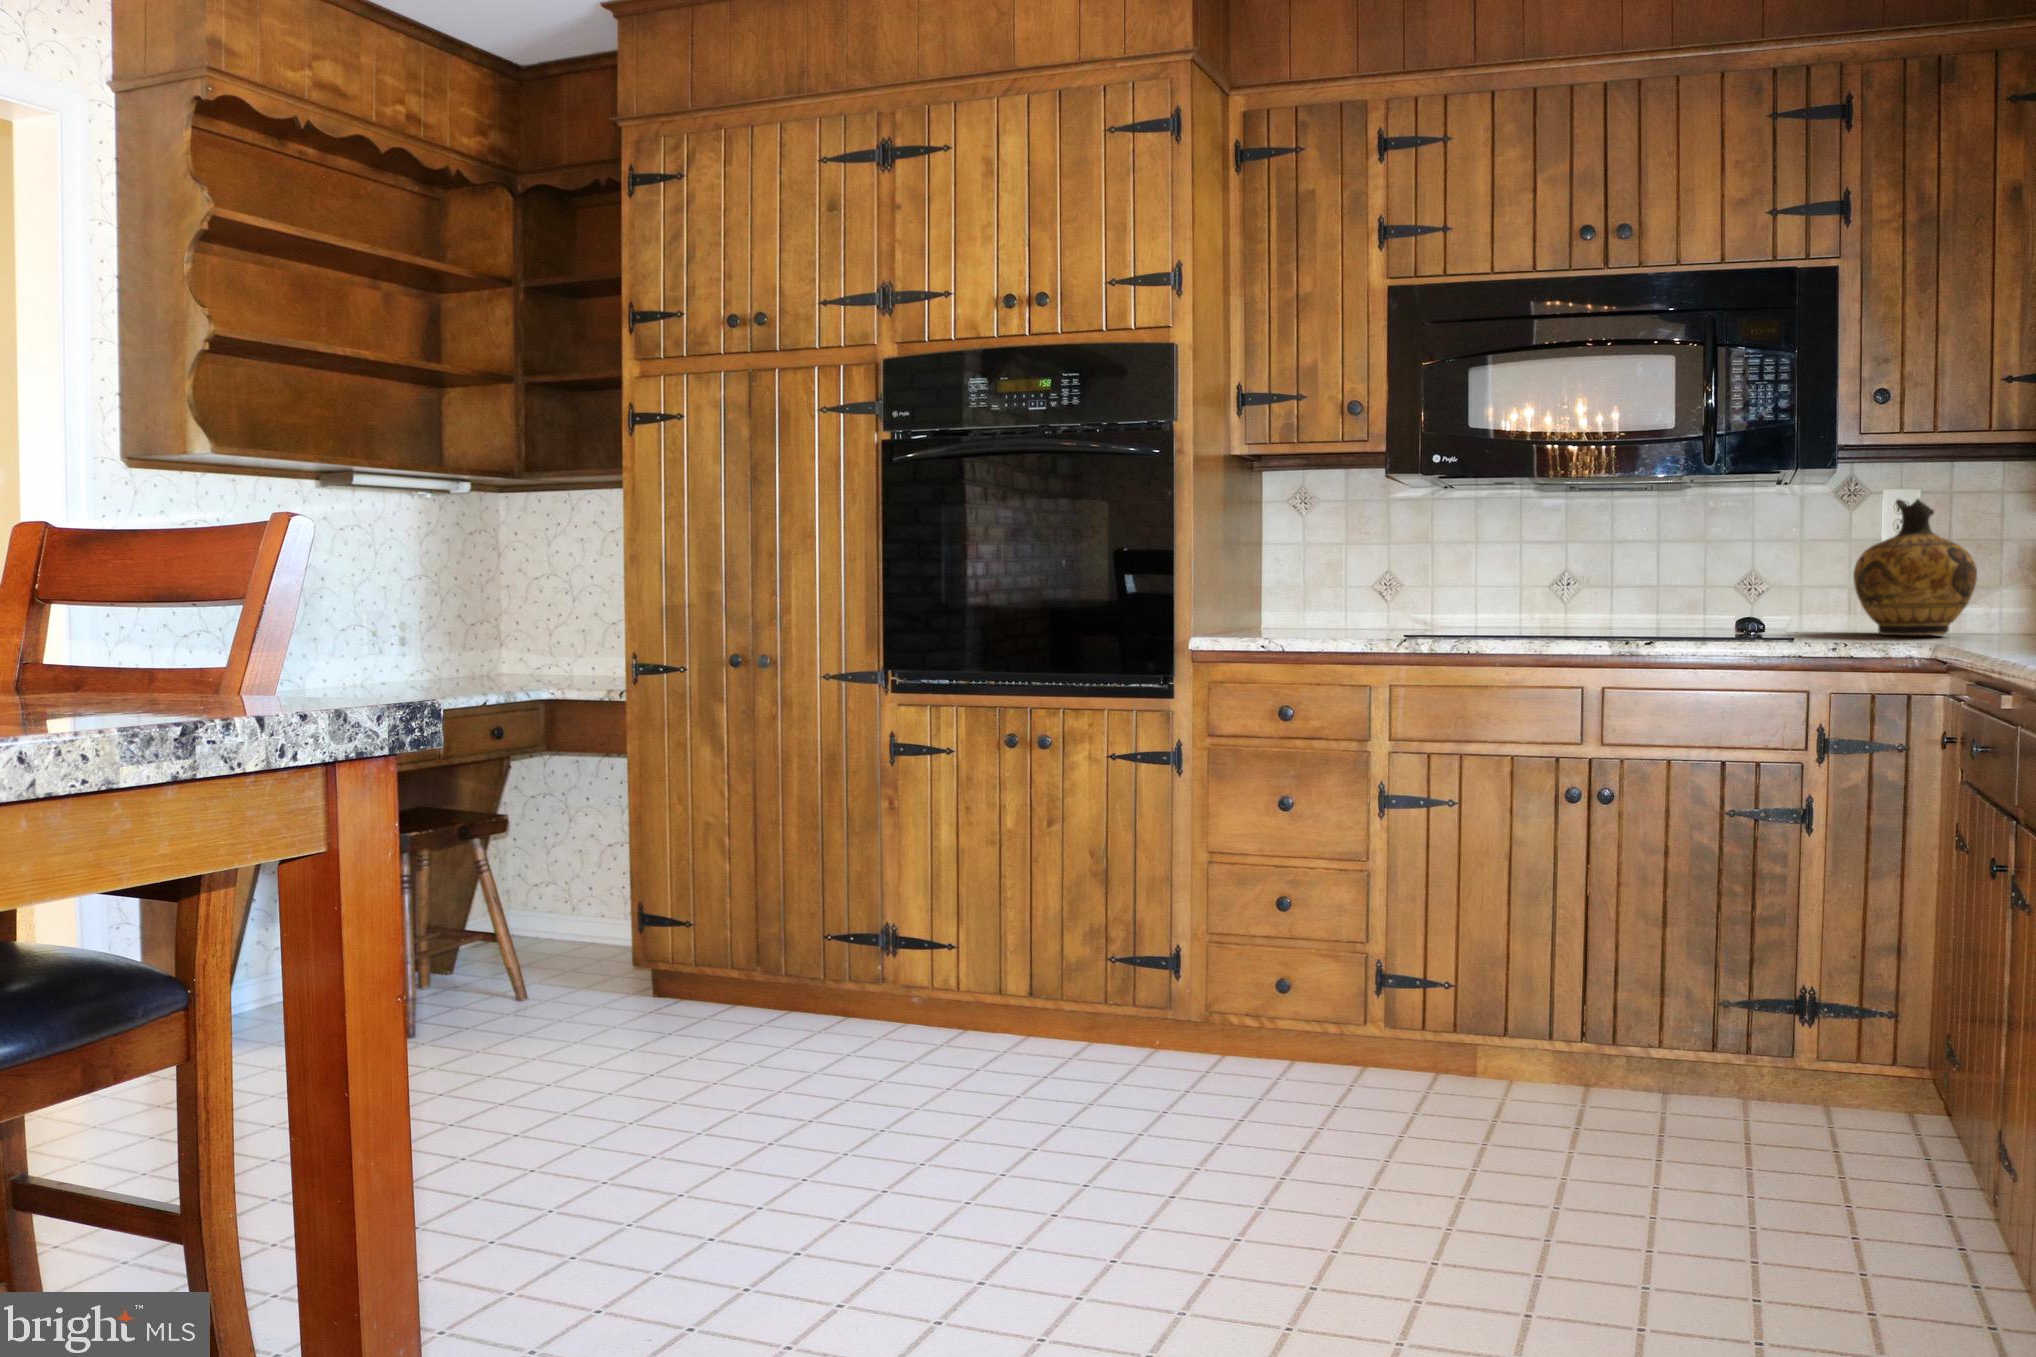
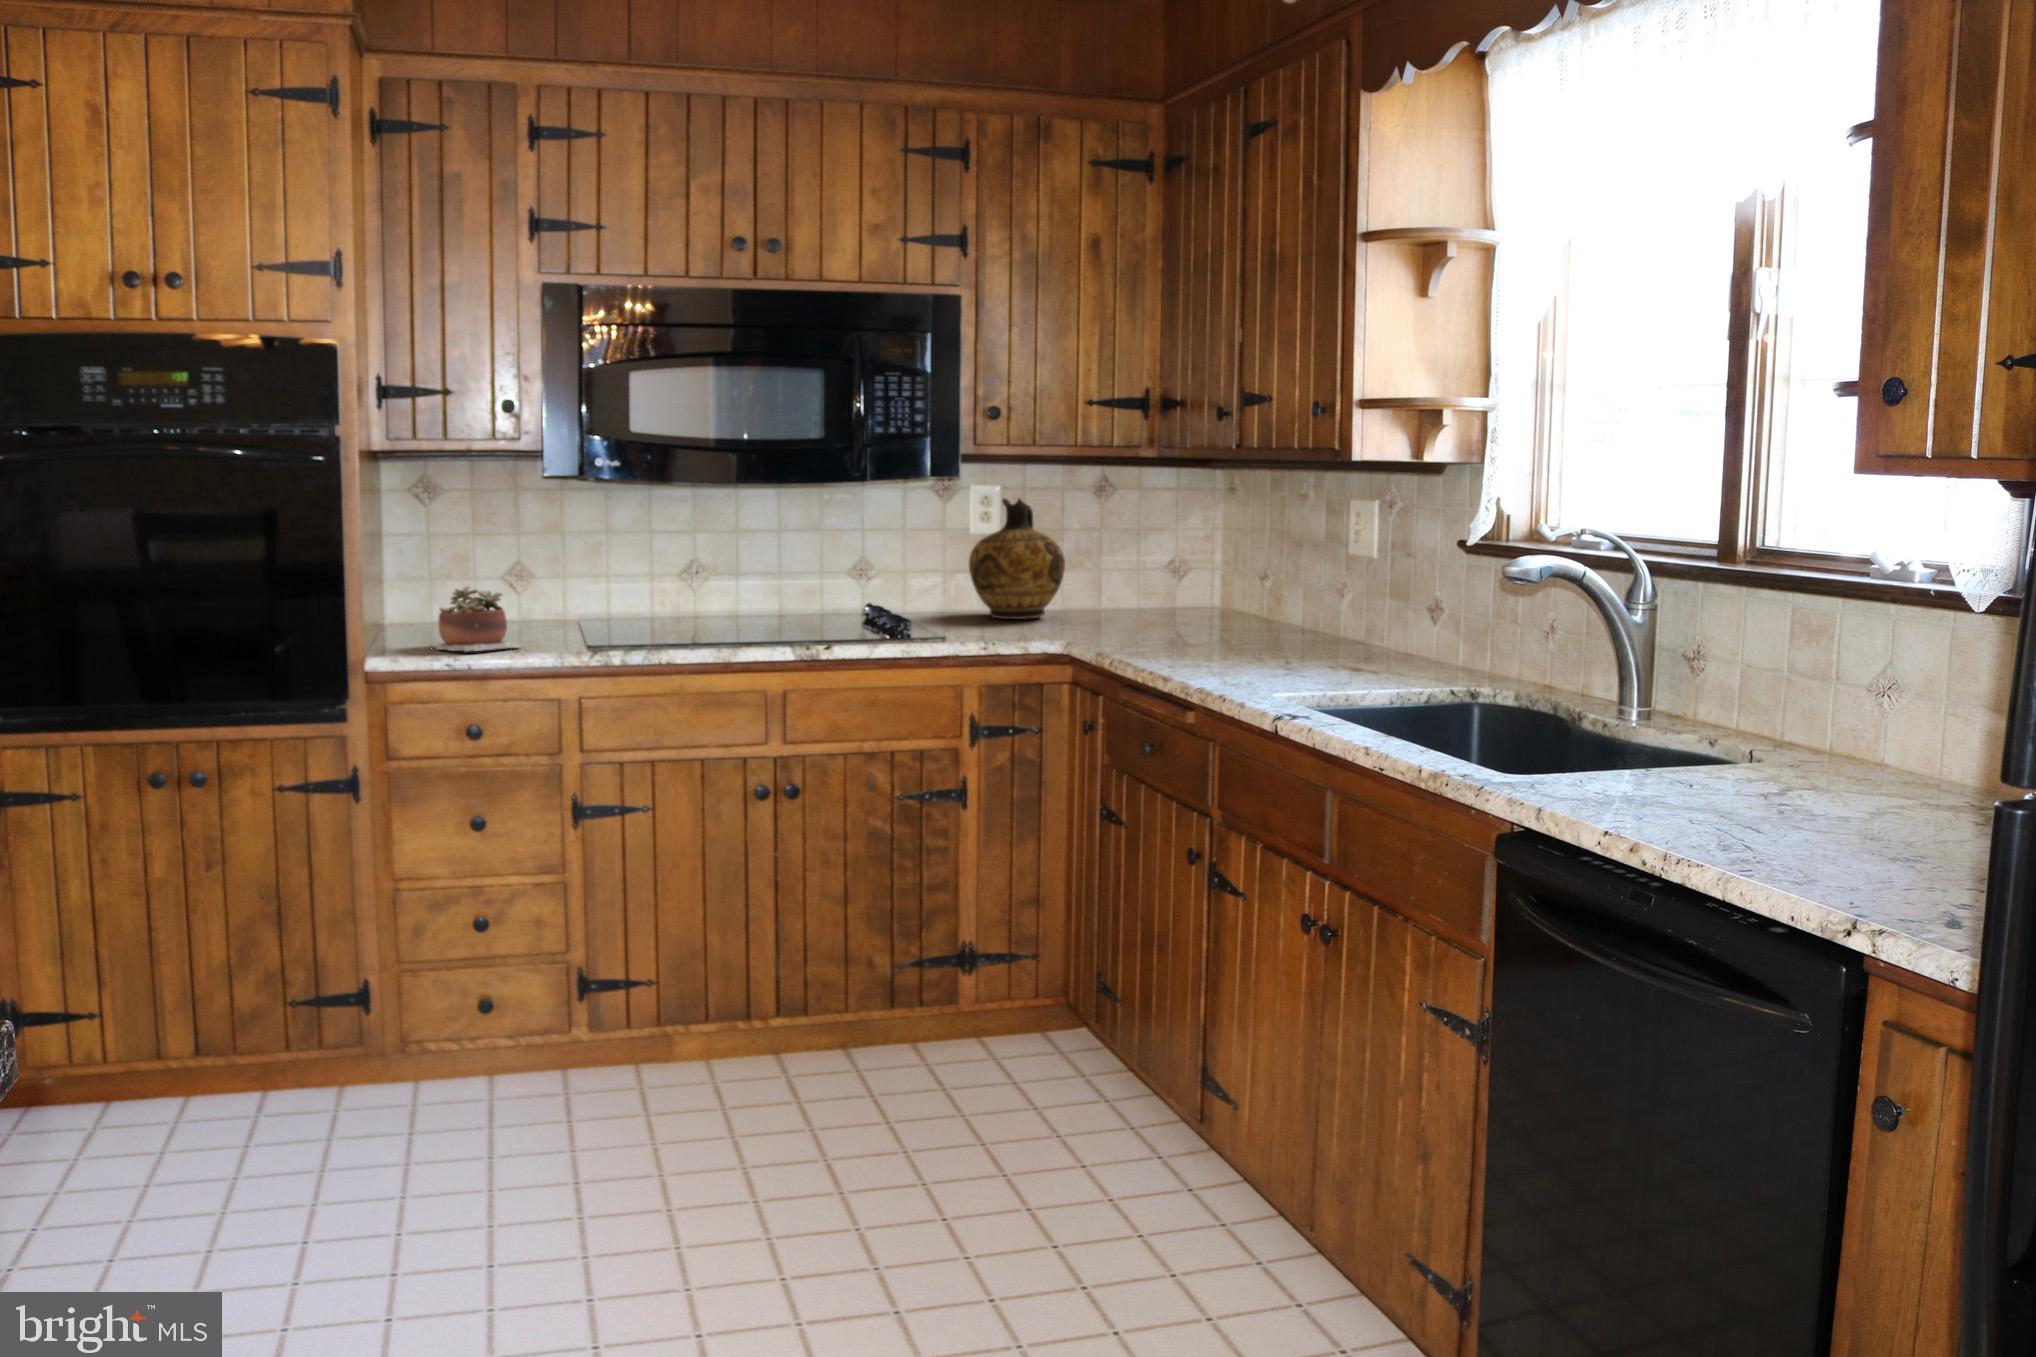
succulent plant: none [1256,581,1342,639] -> present [436,586,521,651]

